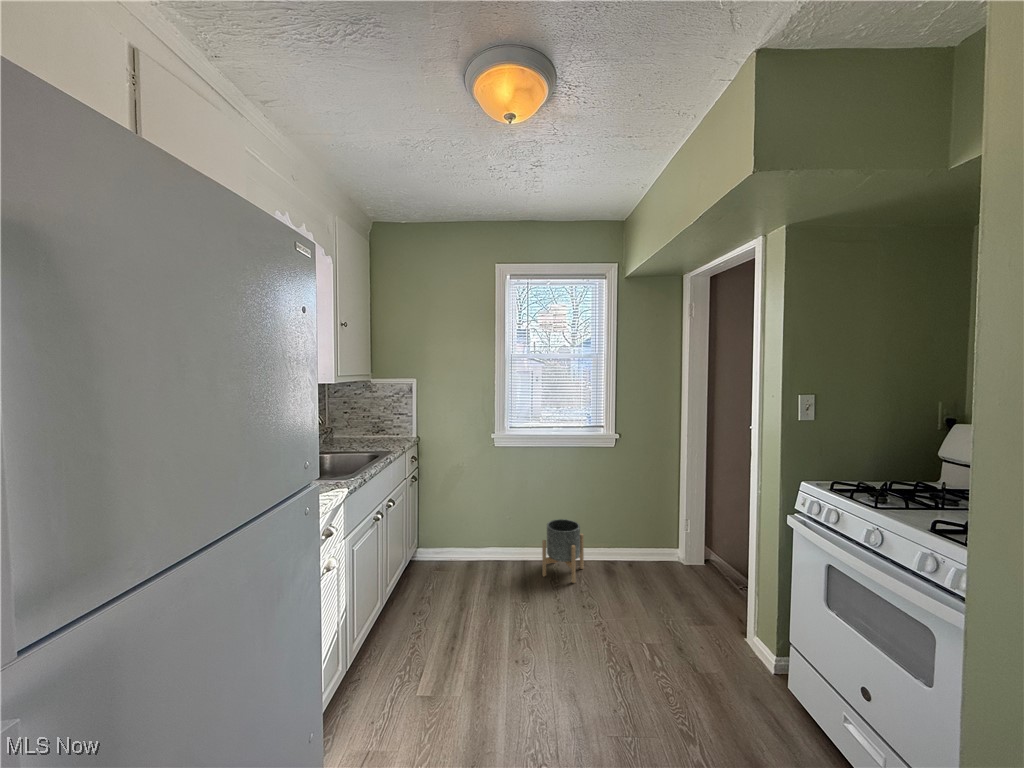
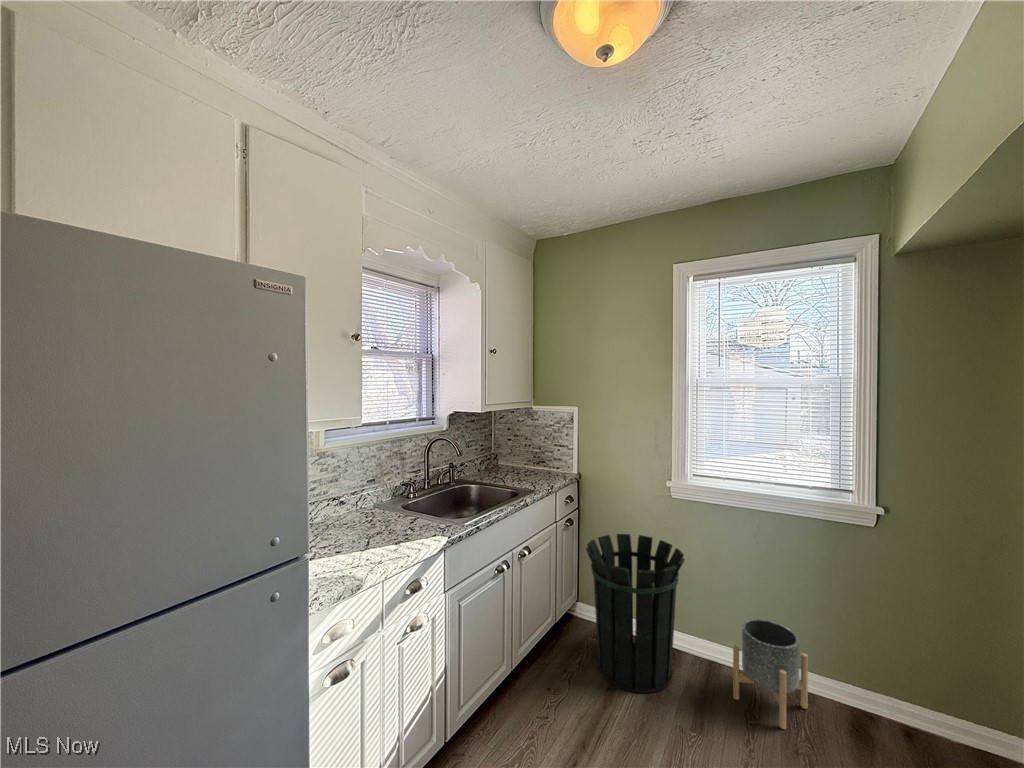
waste bin: none [435,479,510,594] -> present [586,534,685,693]

